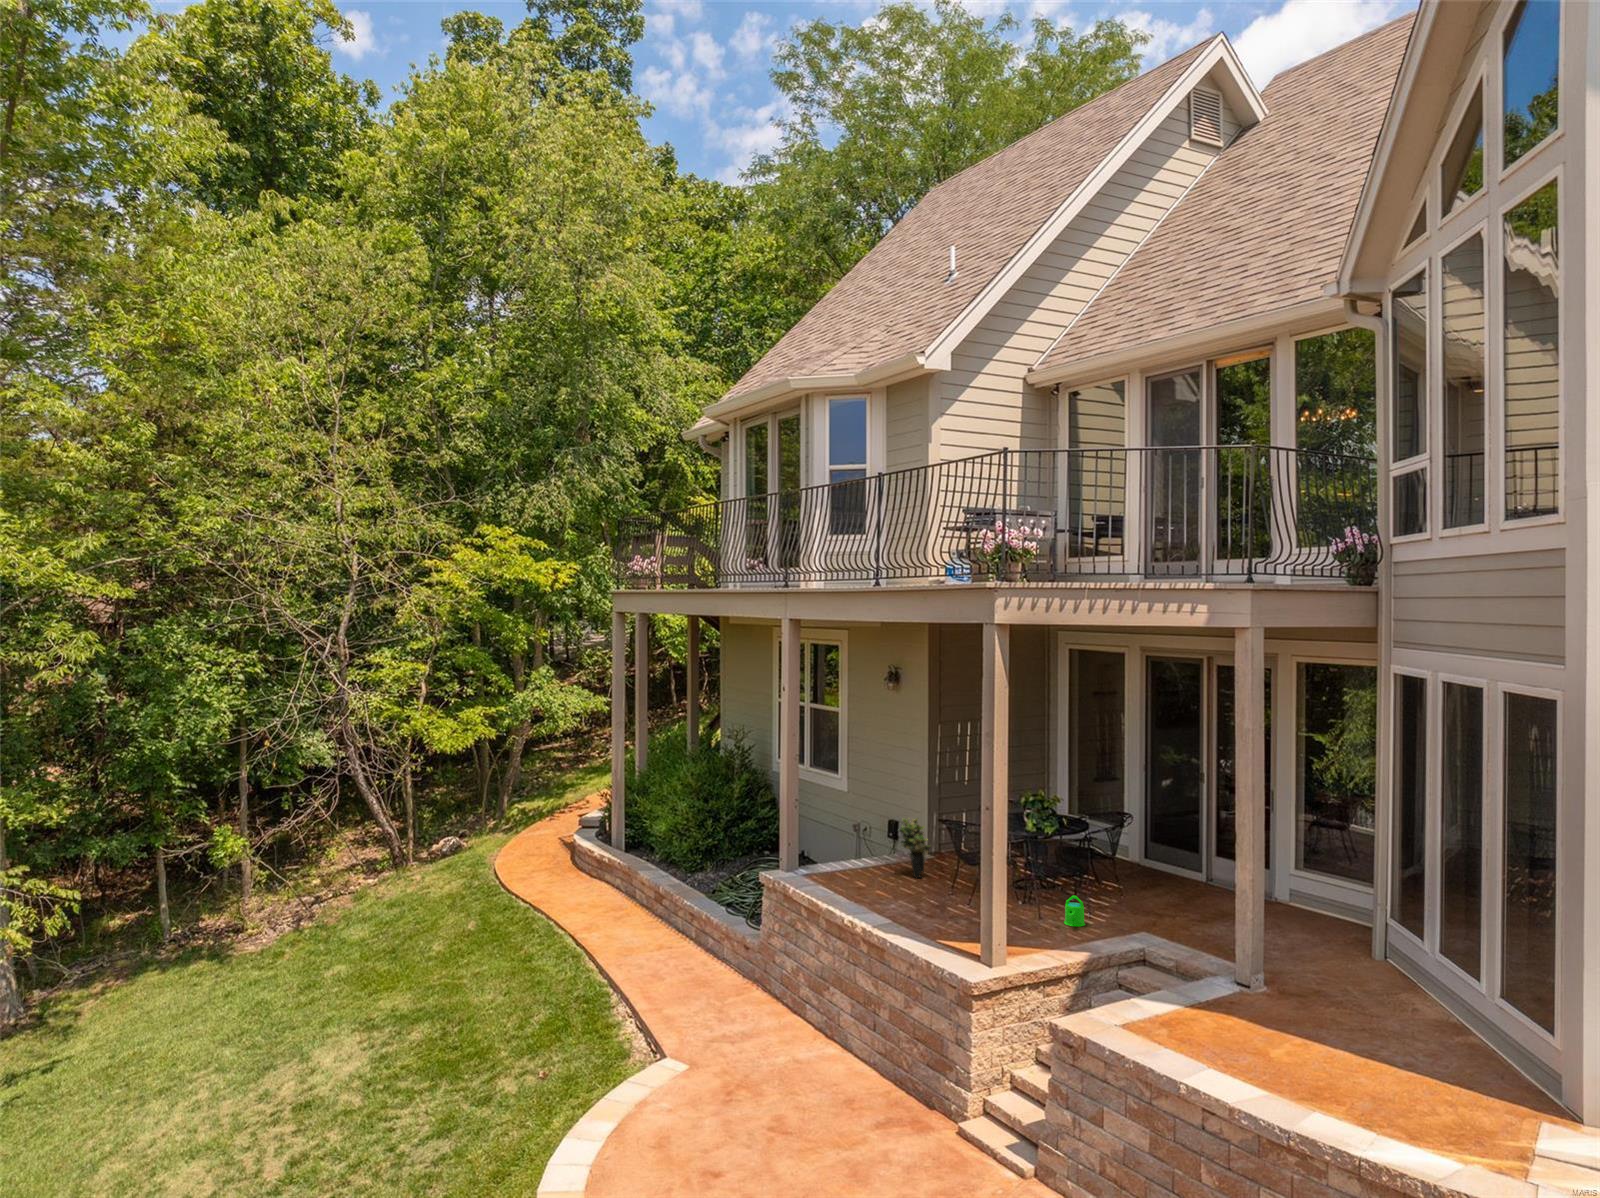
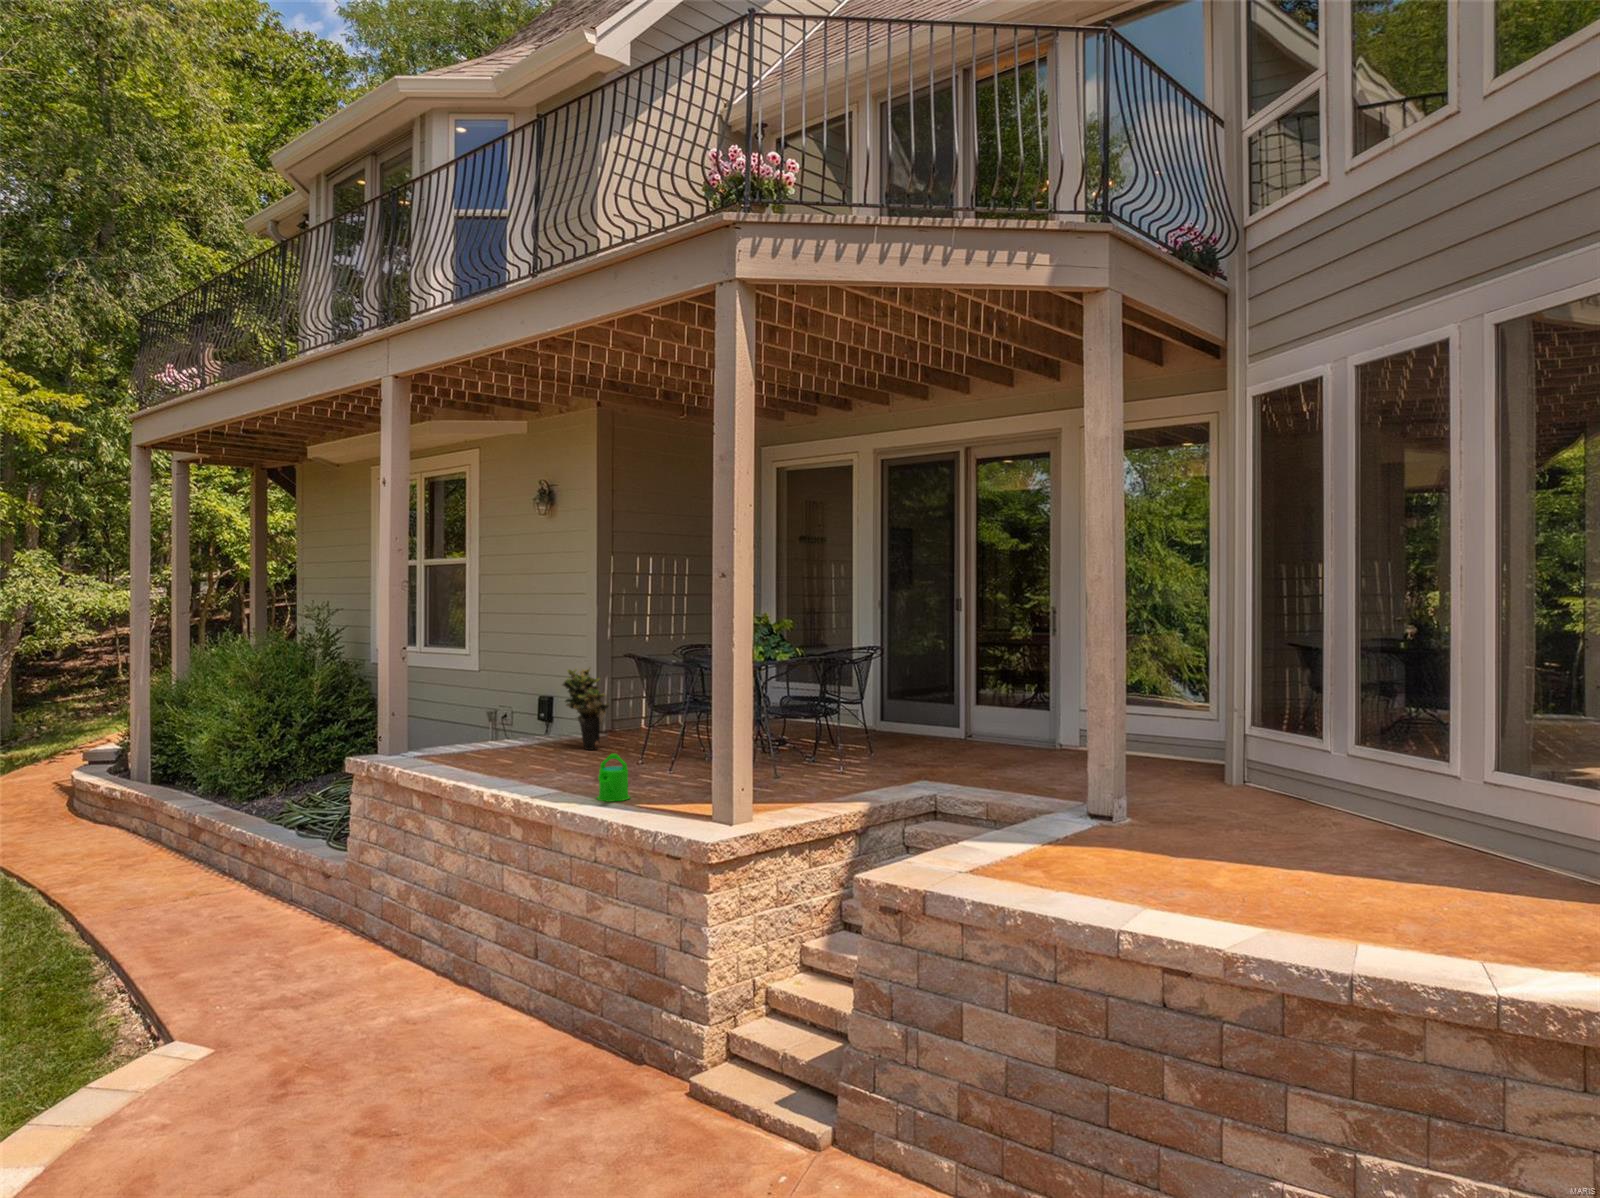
watering can: present [1064,895,1086,927] -> present [597,754,630,802]

